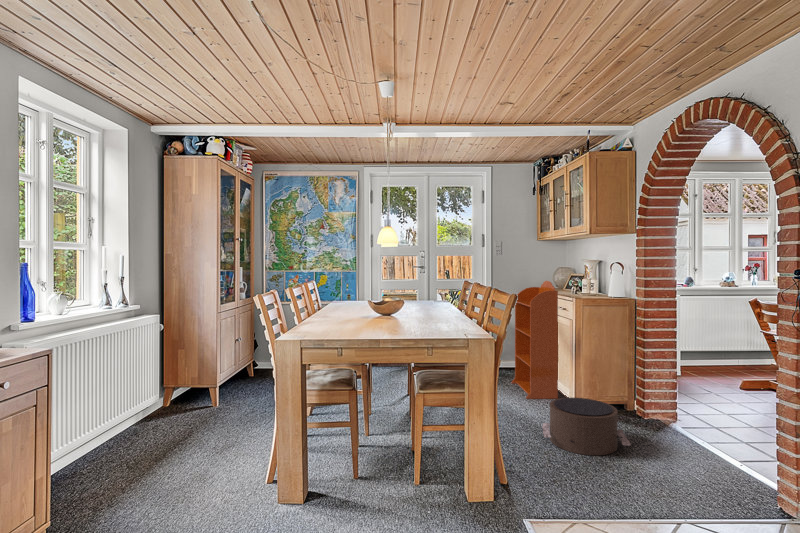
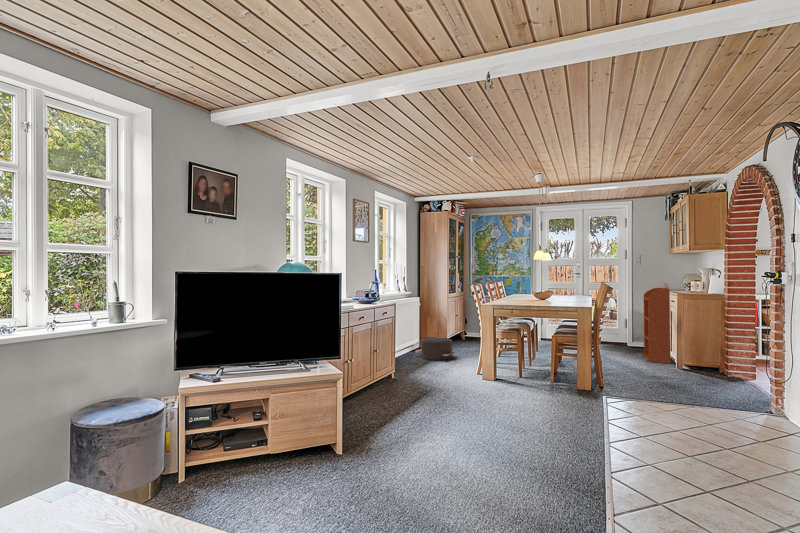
pouf: present [542,398,630,455] -> present [416,337,455,360]

